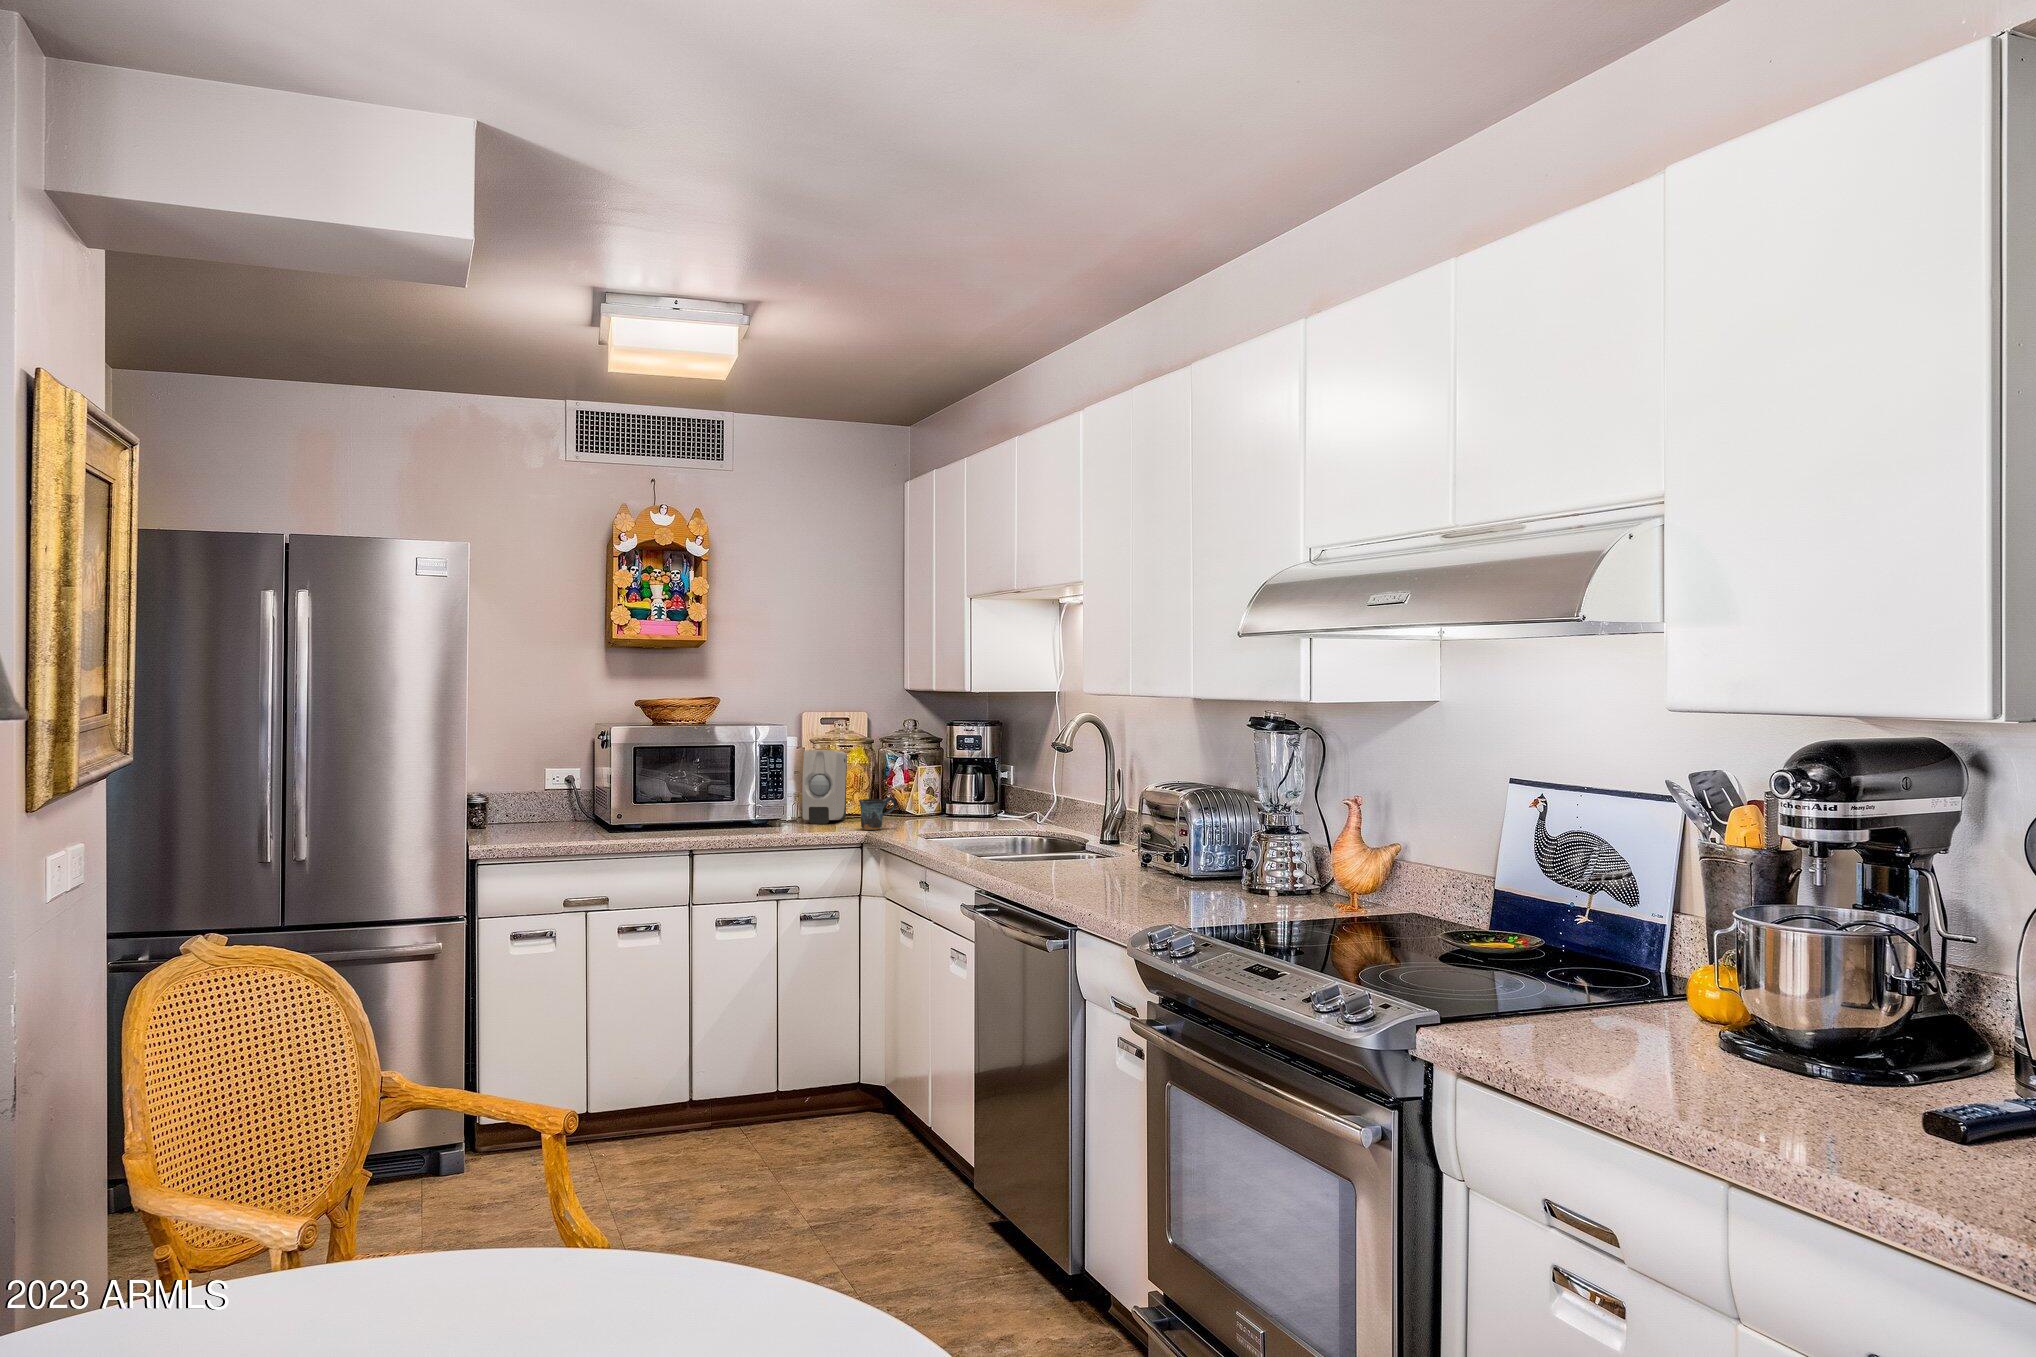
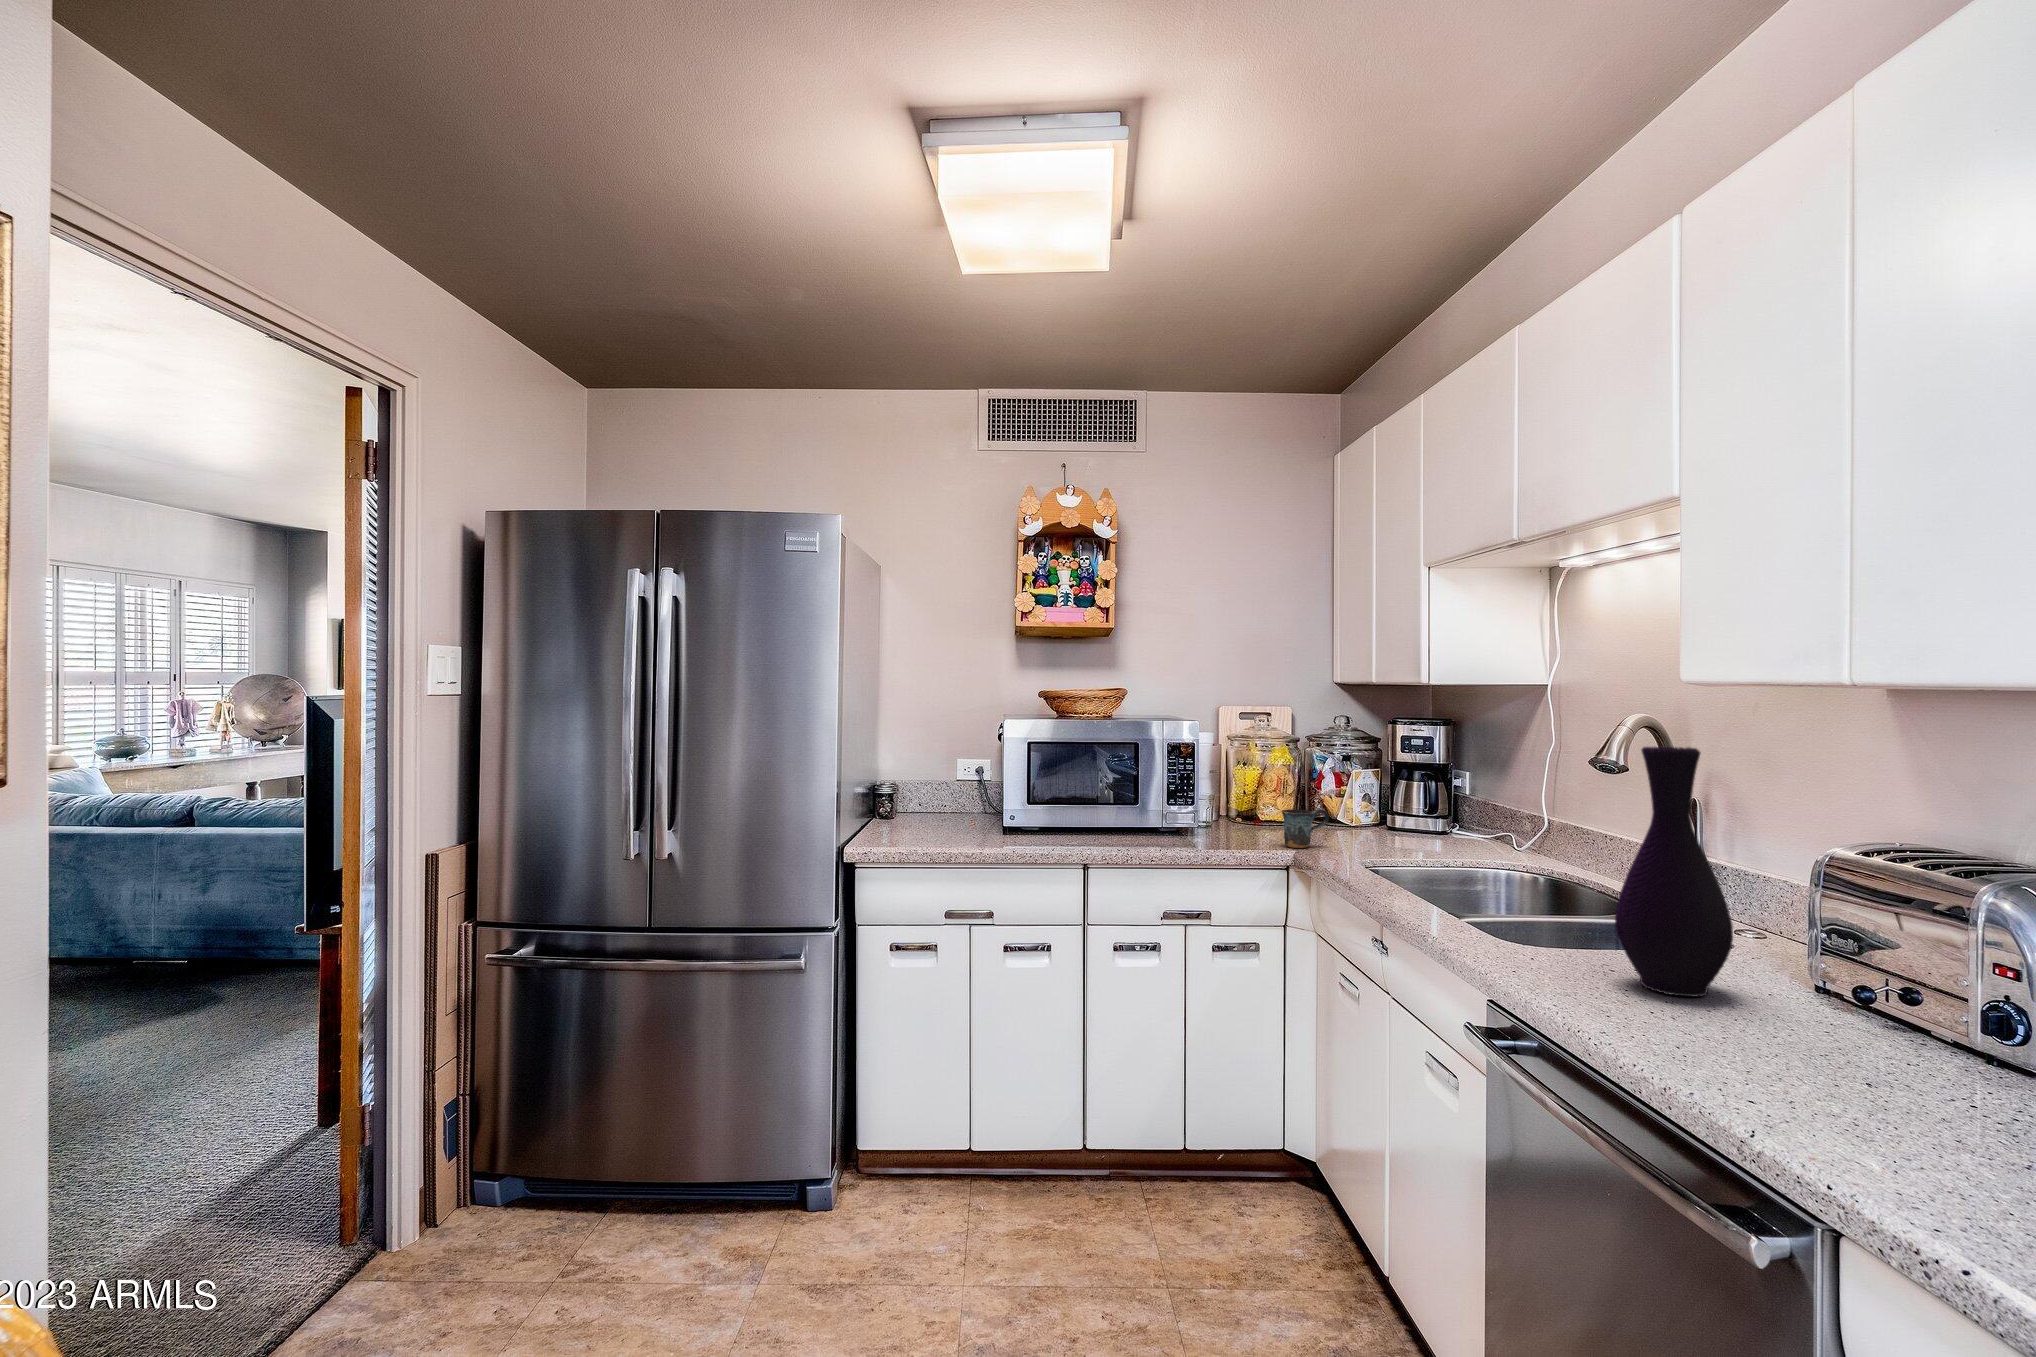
vase: none [1050,734,1108,878] -> present [1615,747,1733,997]
soap dispenser: present [802,750,847,824] -> none [1215,749,1267,834]

